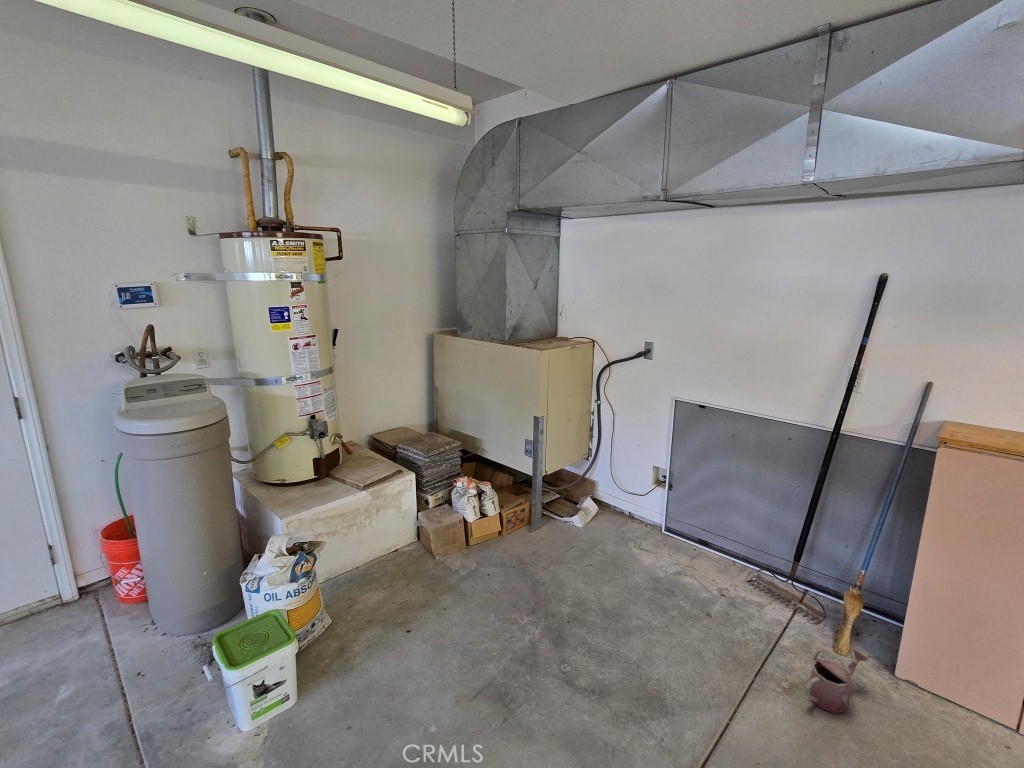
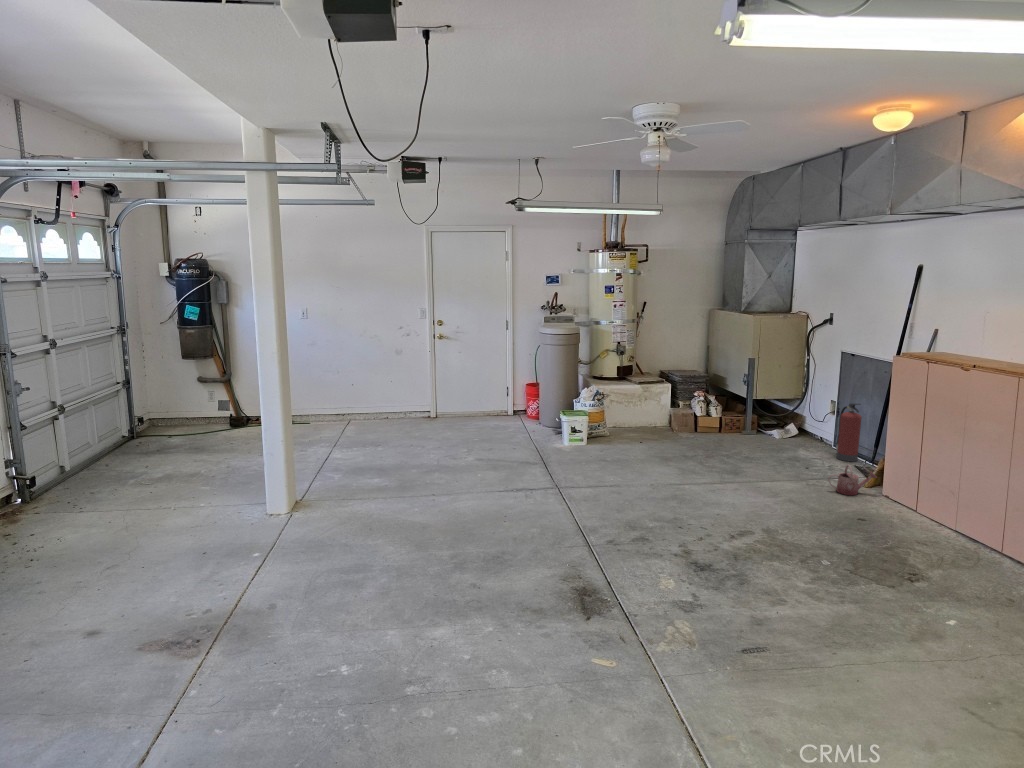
fire extinguisher: none [684,485,736,573] -> present [836,404,862,462]

